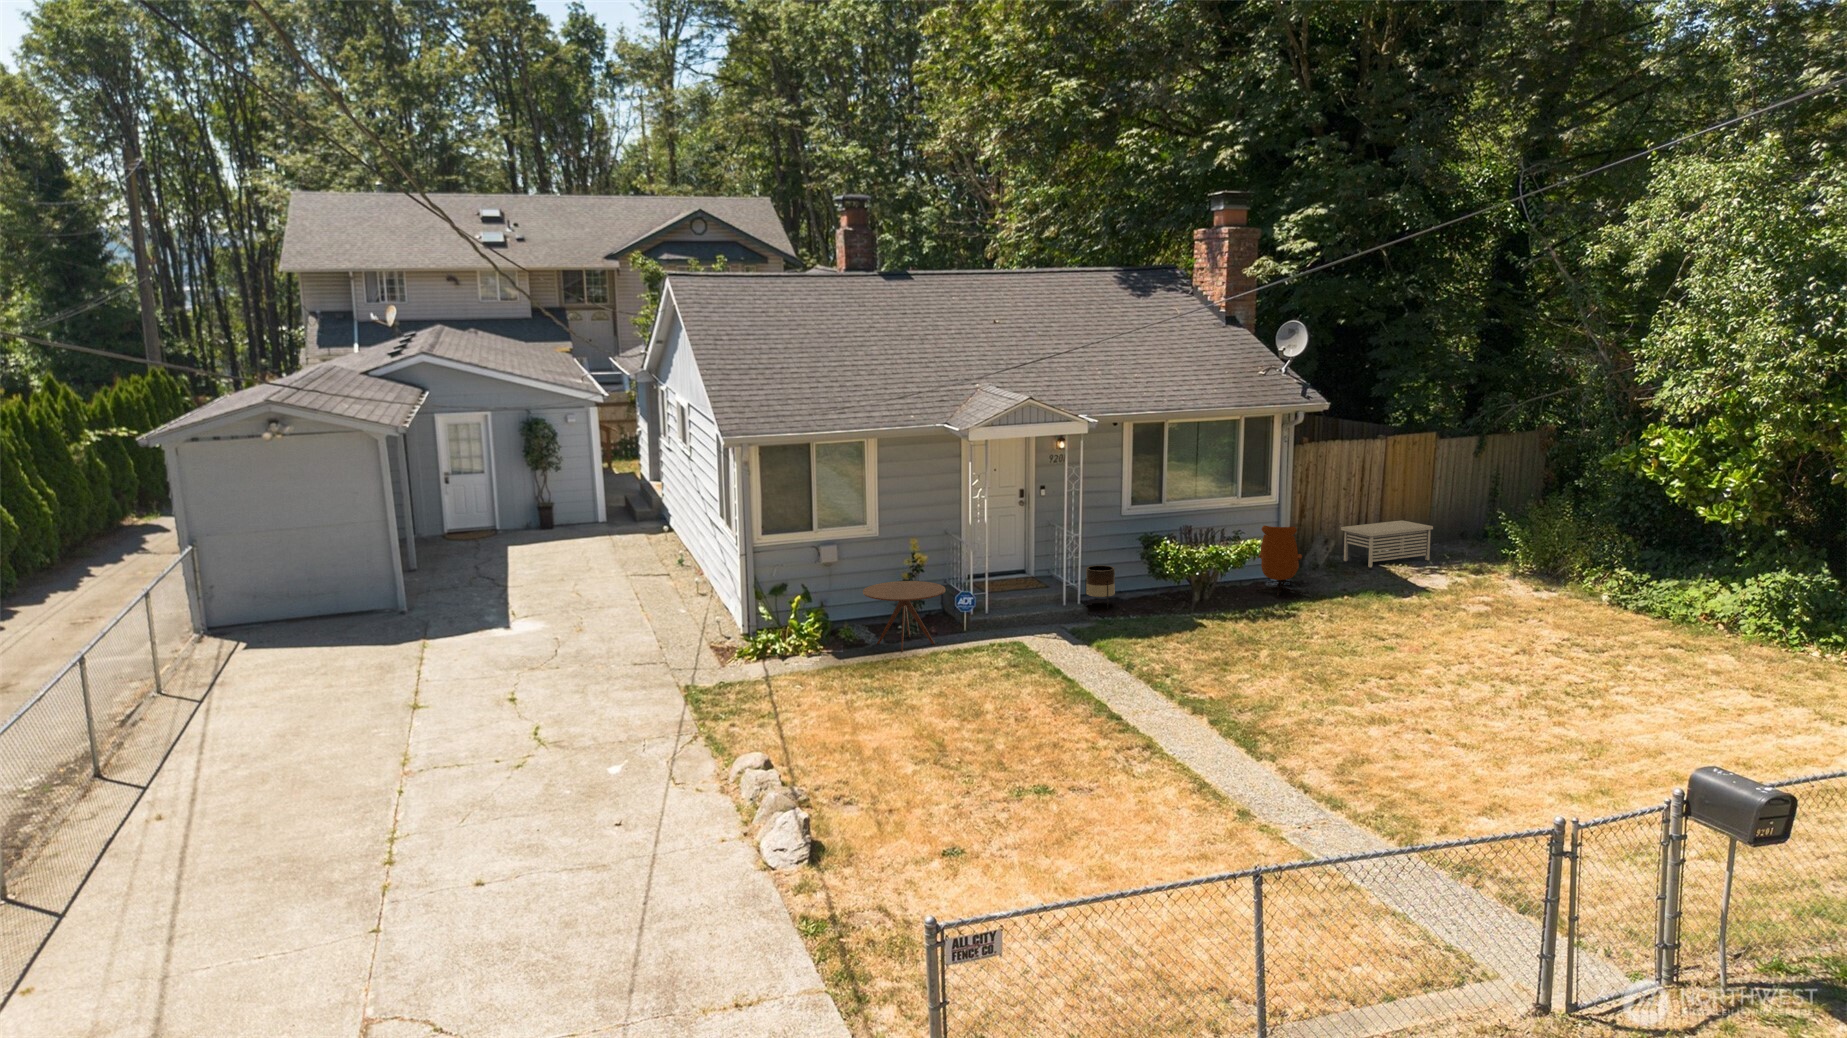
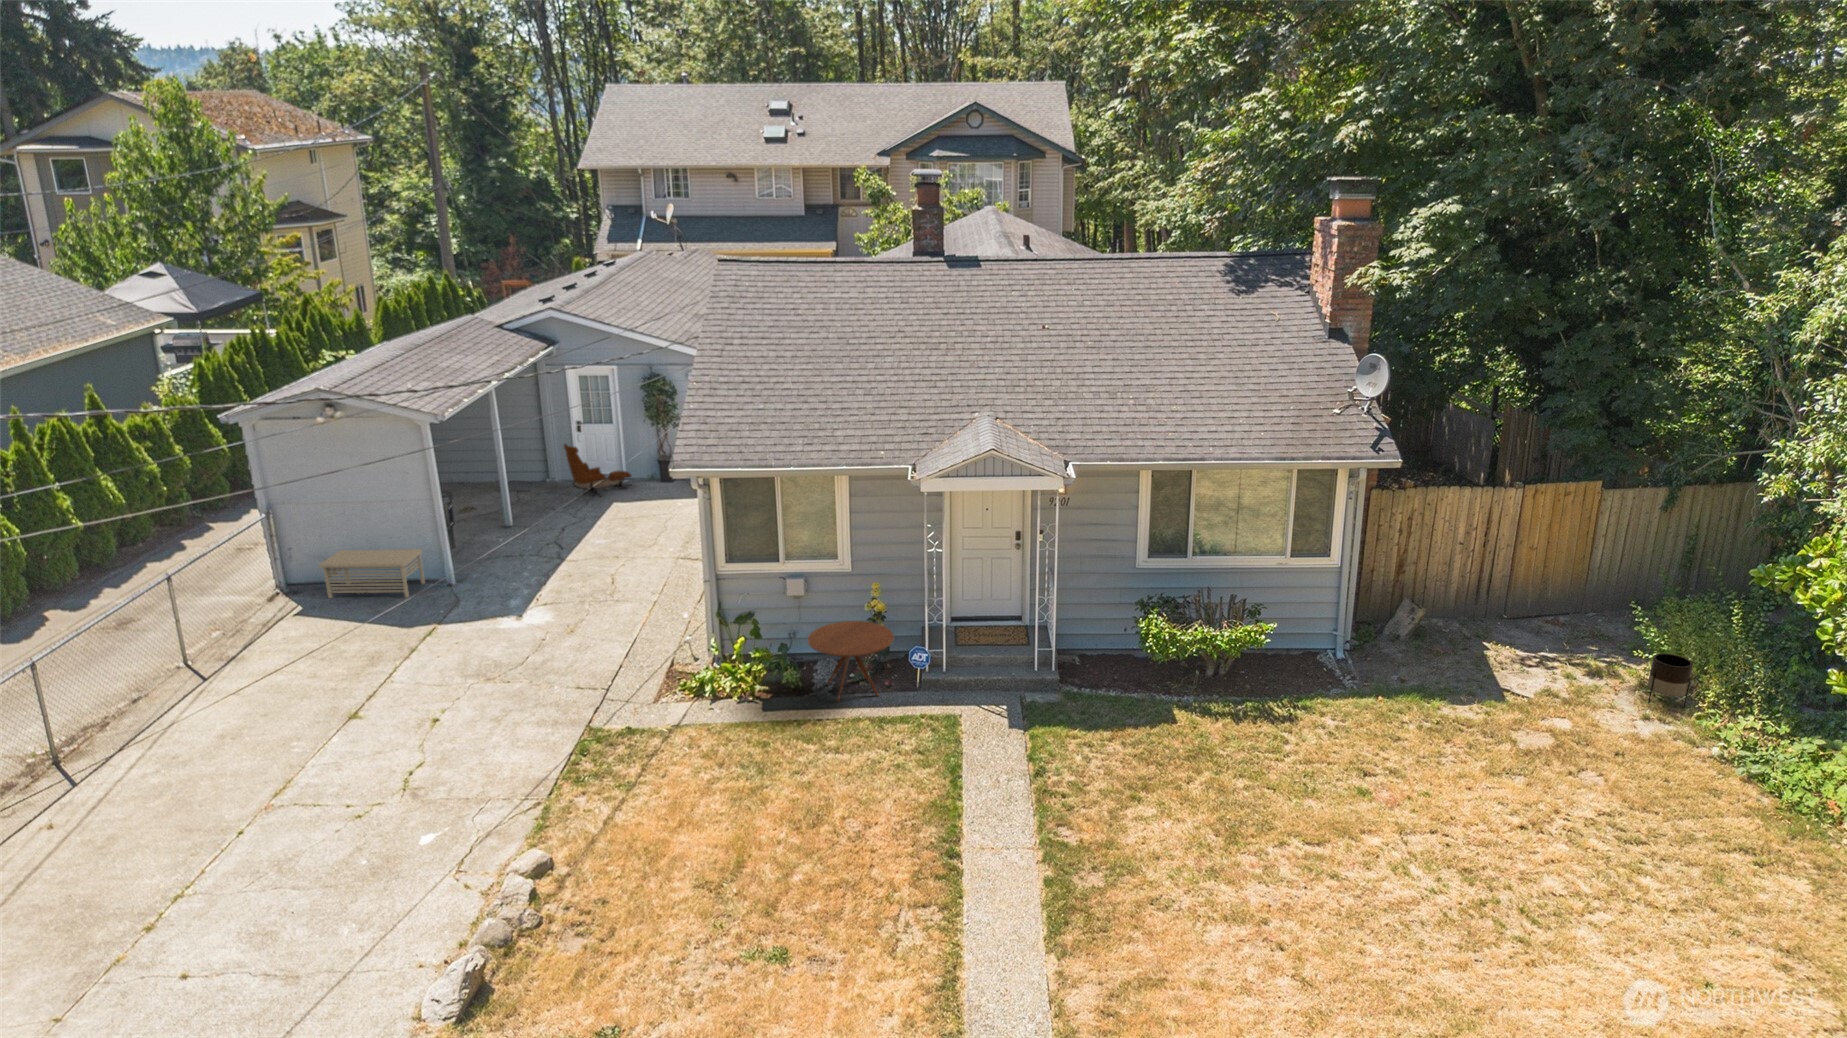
storage bench: present [1341,520,1433,567] -> present [319,549,425,598]
lounge chair: present [1257,526,1303,598] -> present [564,444,631,497]
planter: present [1085,565,1115,608] -> present [1648,653,1693,708]

